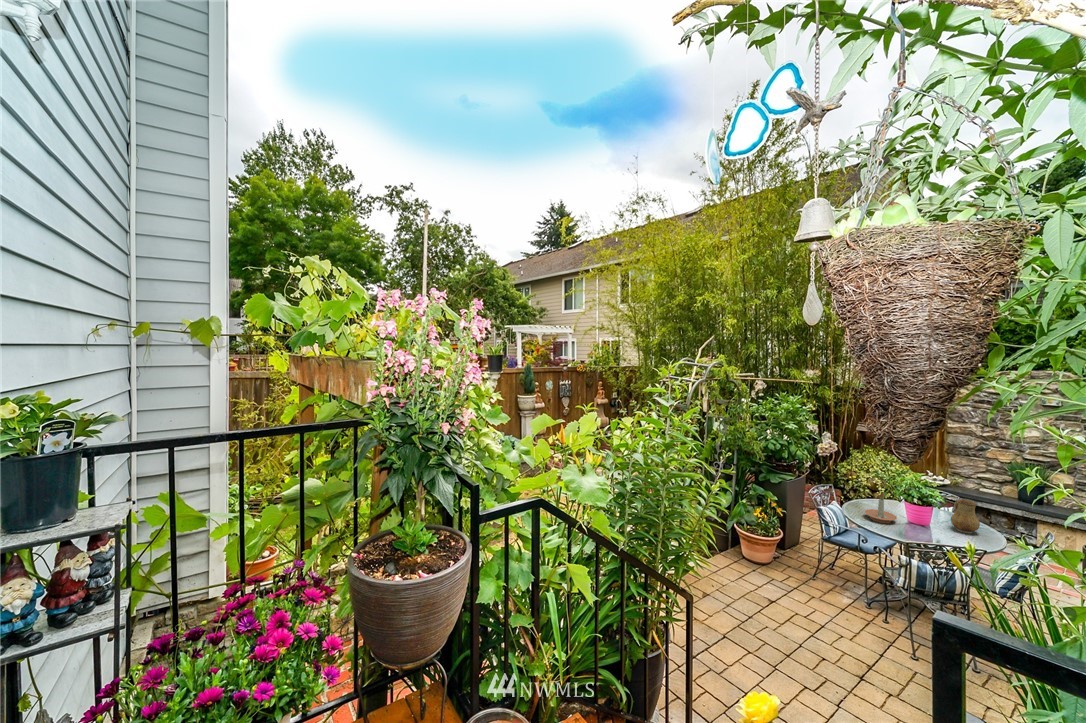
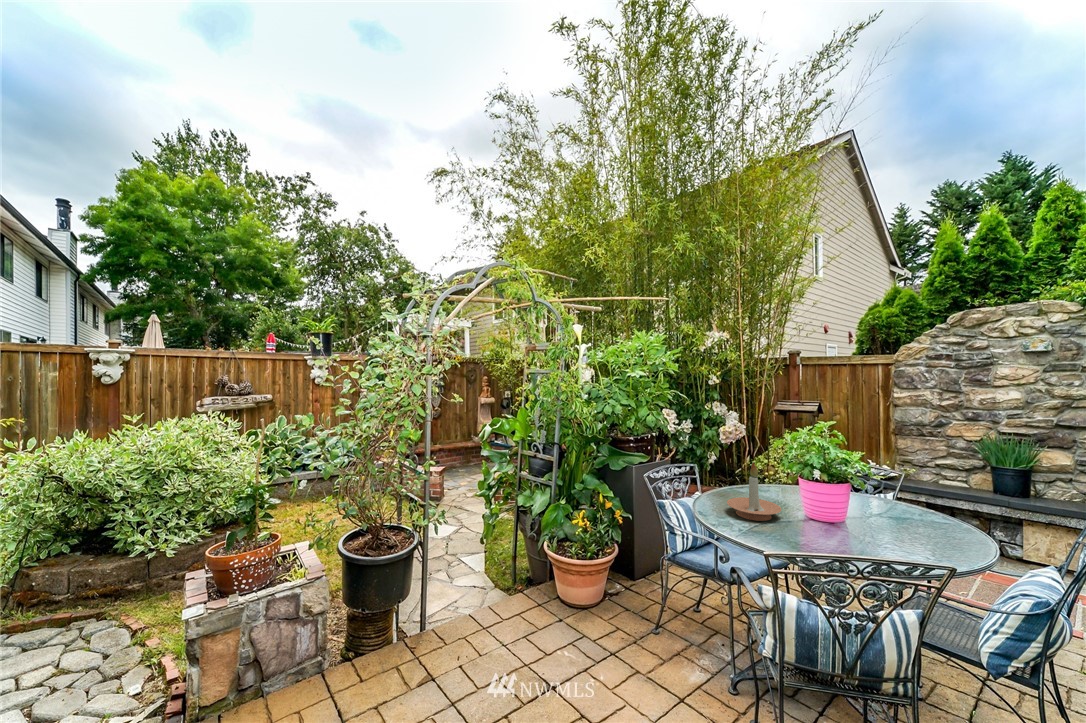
ceramic pitcher: present [951,499,980,534] -> none [880,471,935,538]

